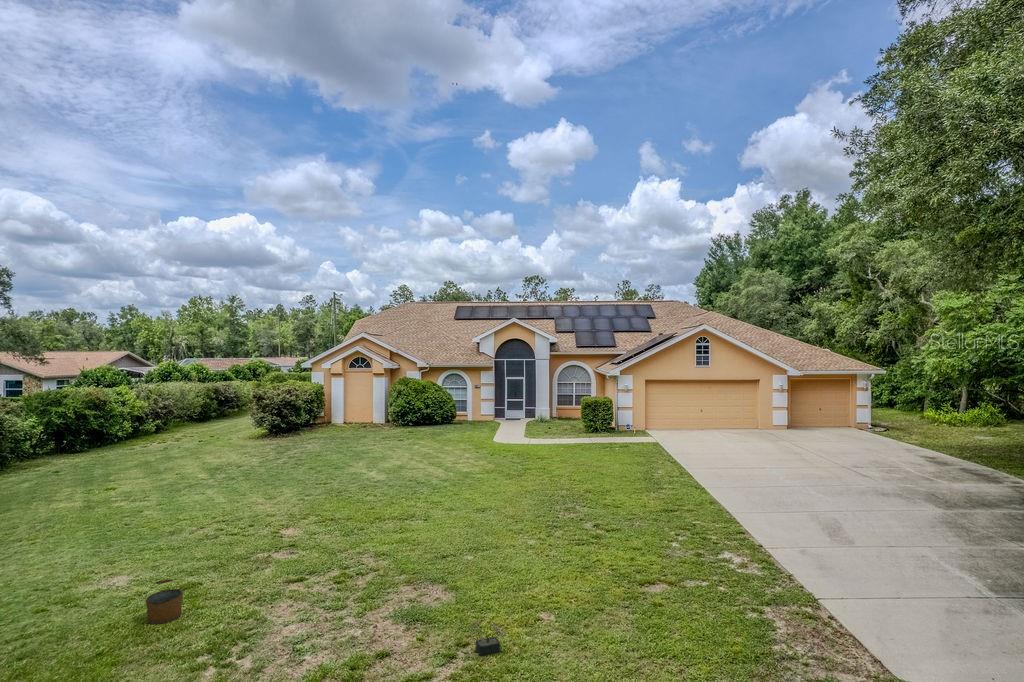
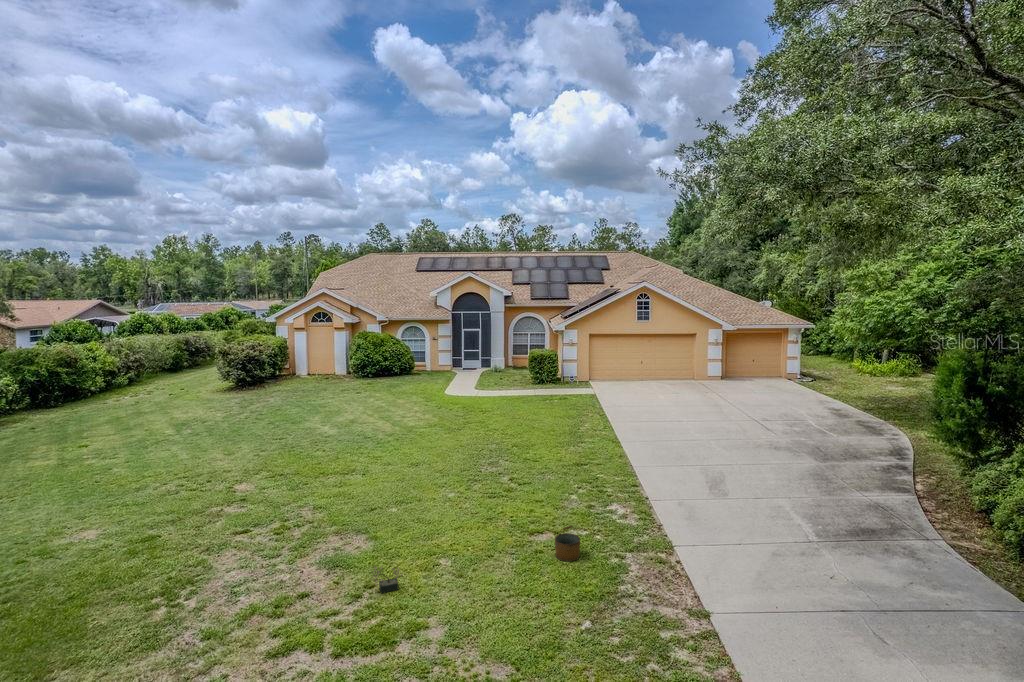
bucket: present [145,579,183,624] -> present [555,526,580,562]

